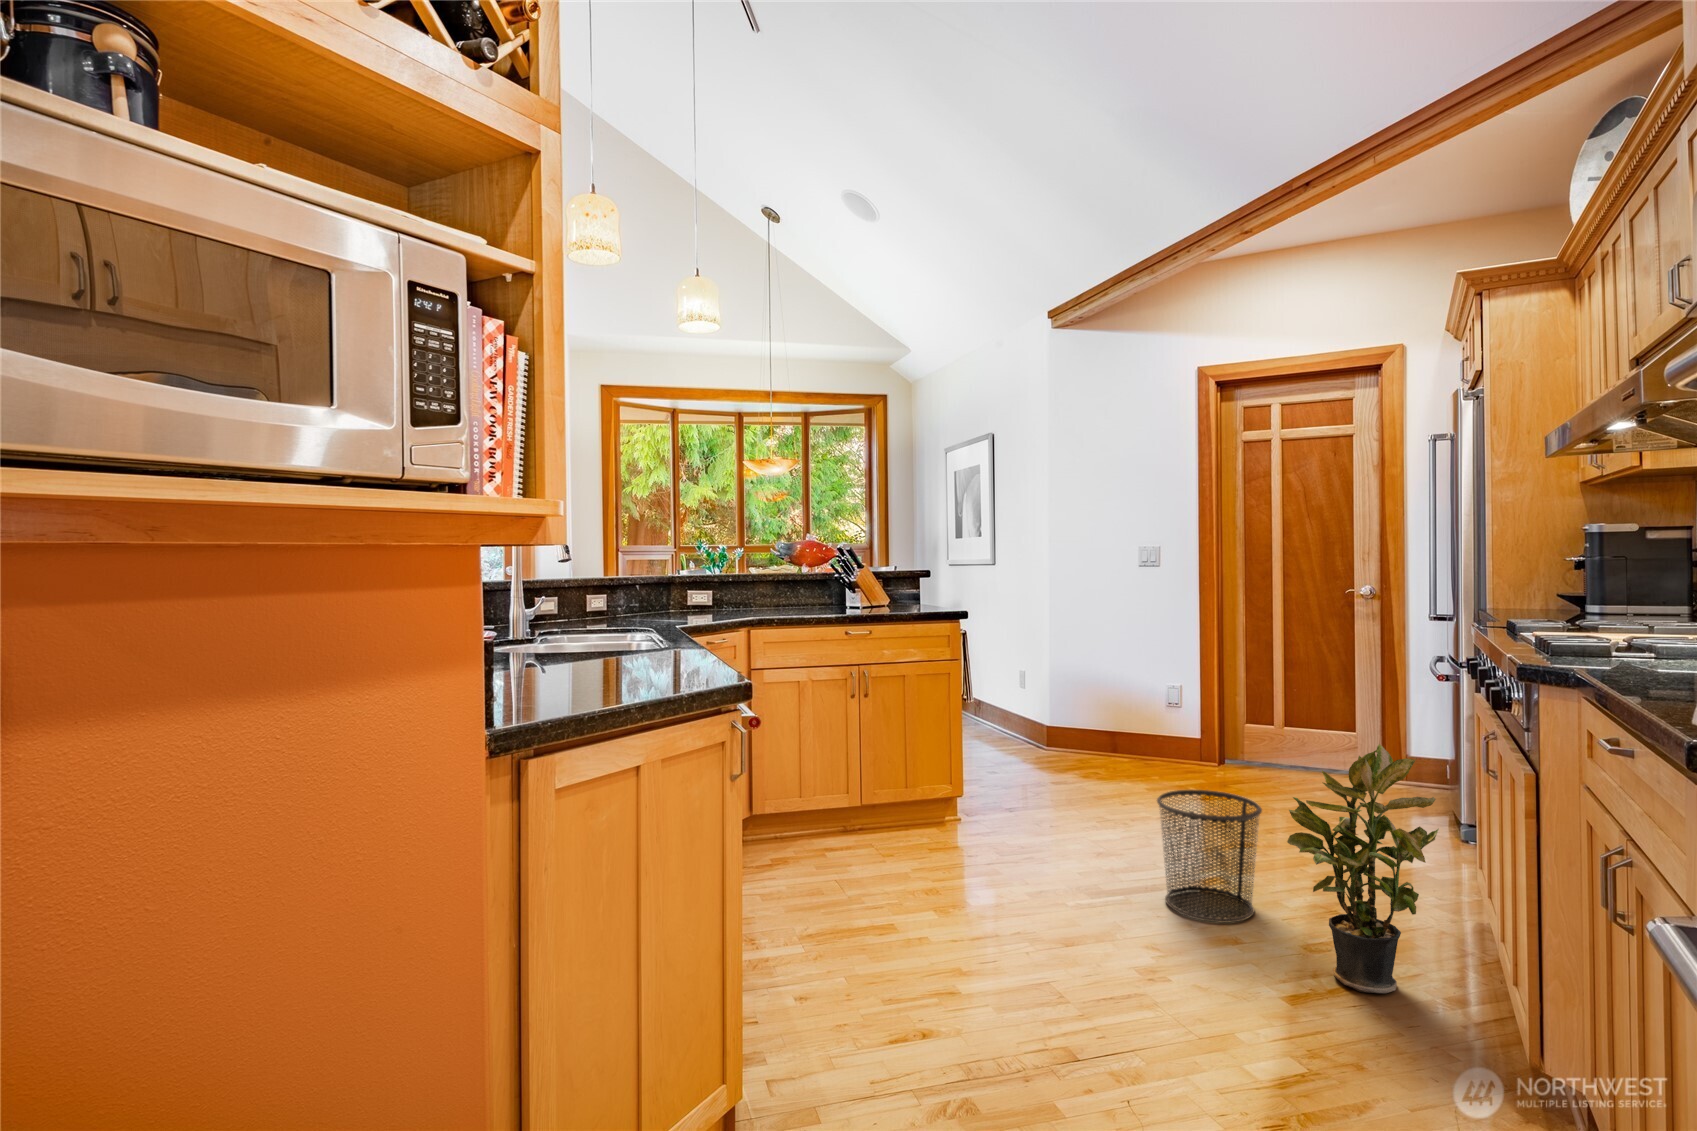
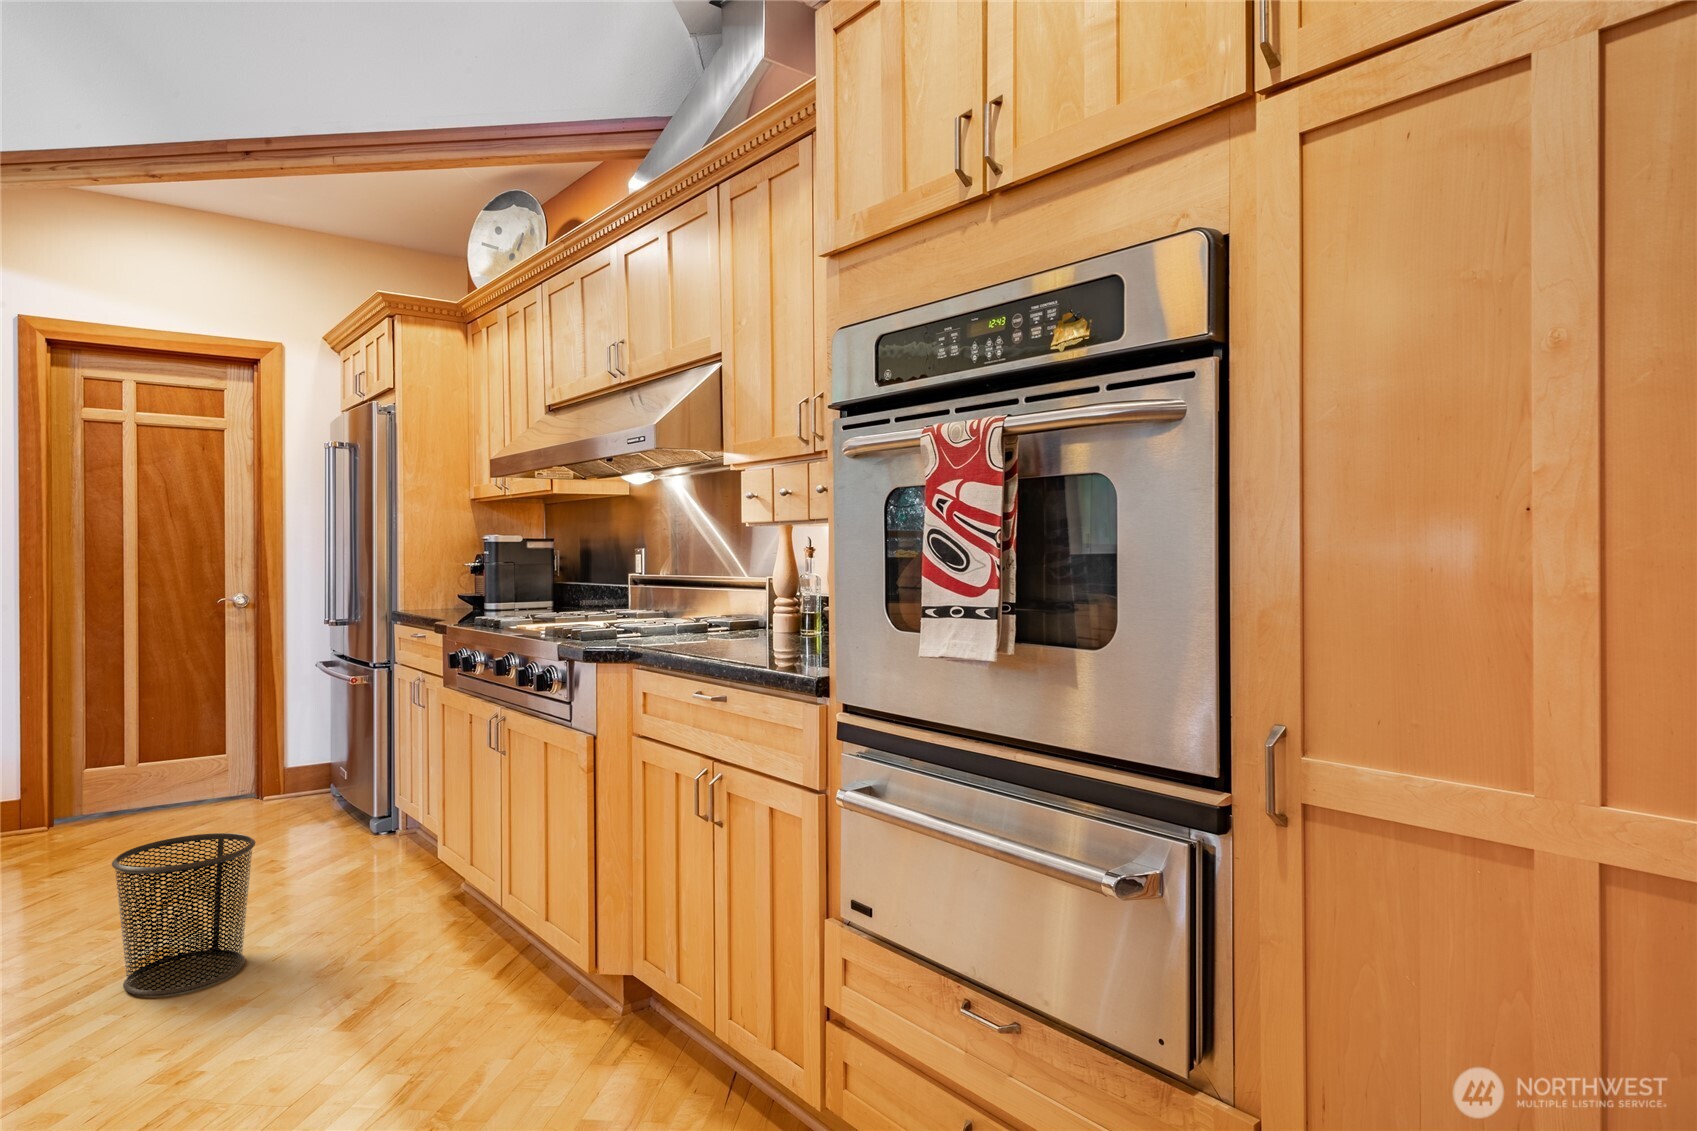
potted plant: present [1287,744,1439,993] -> none [317,735,457,976]

